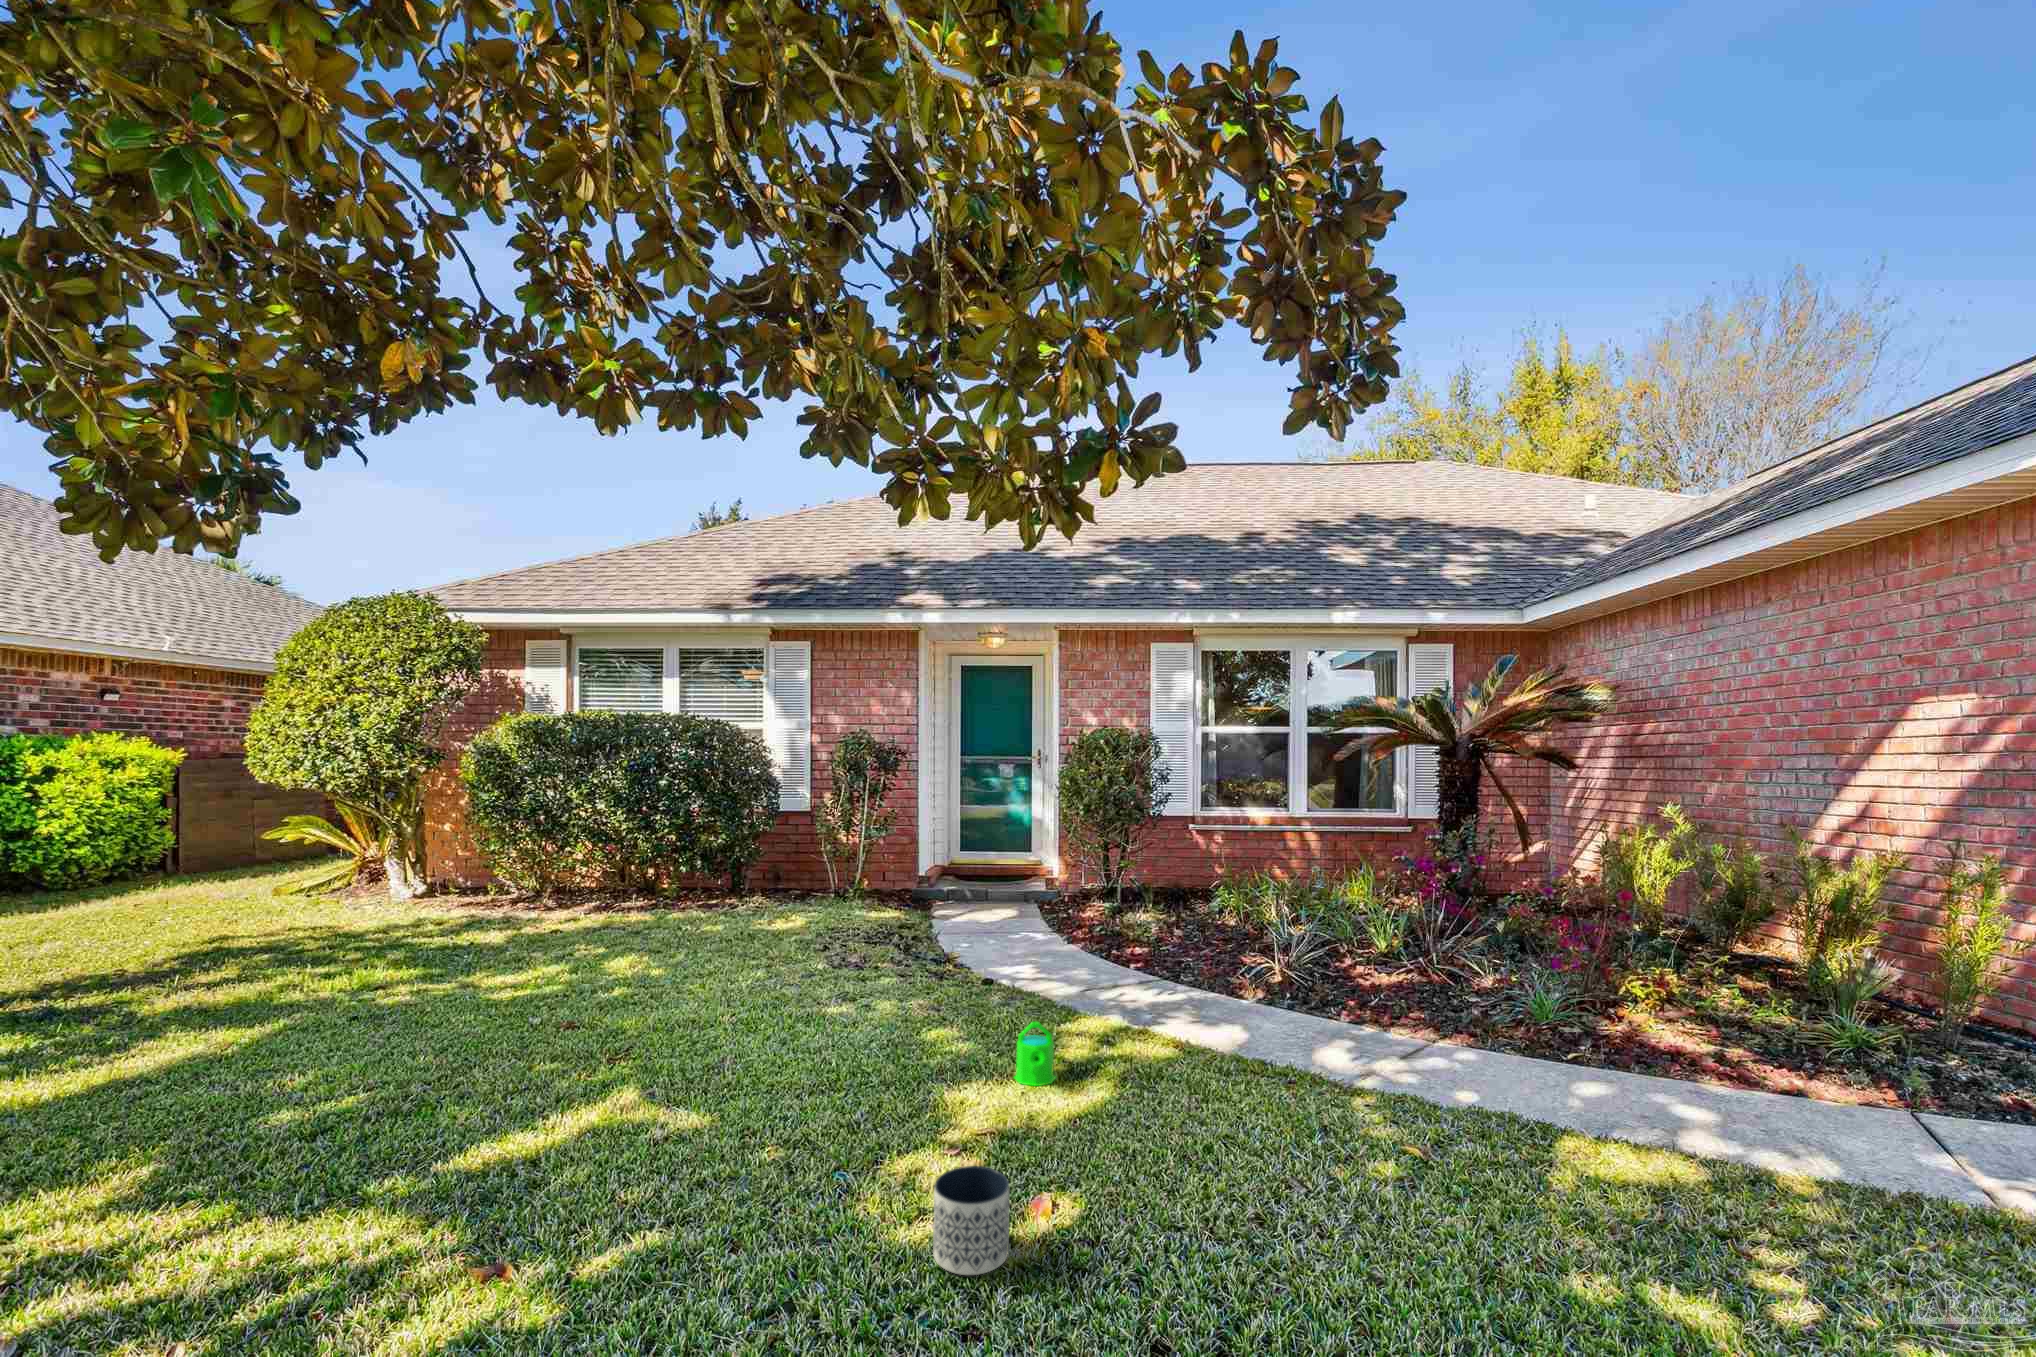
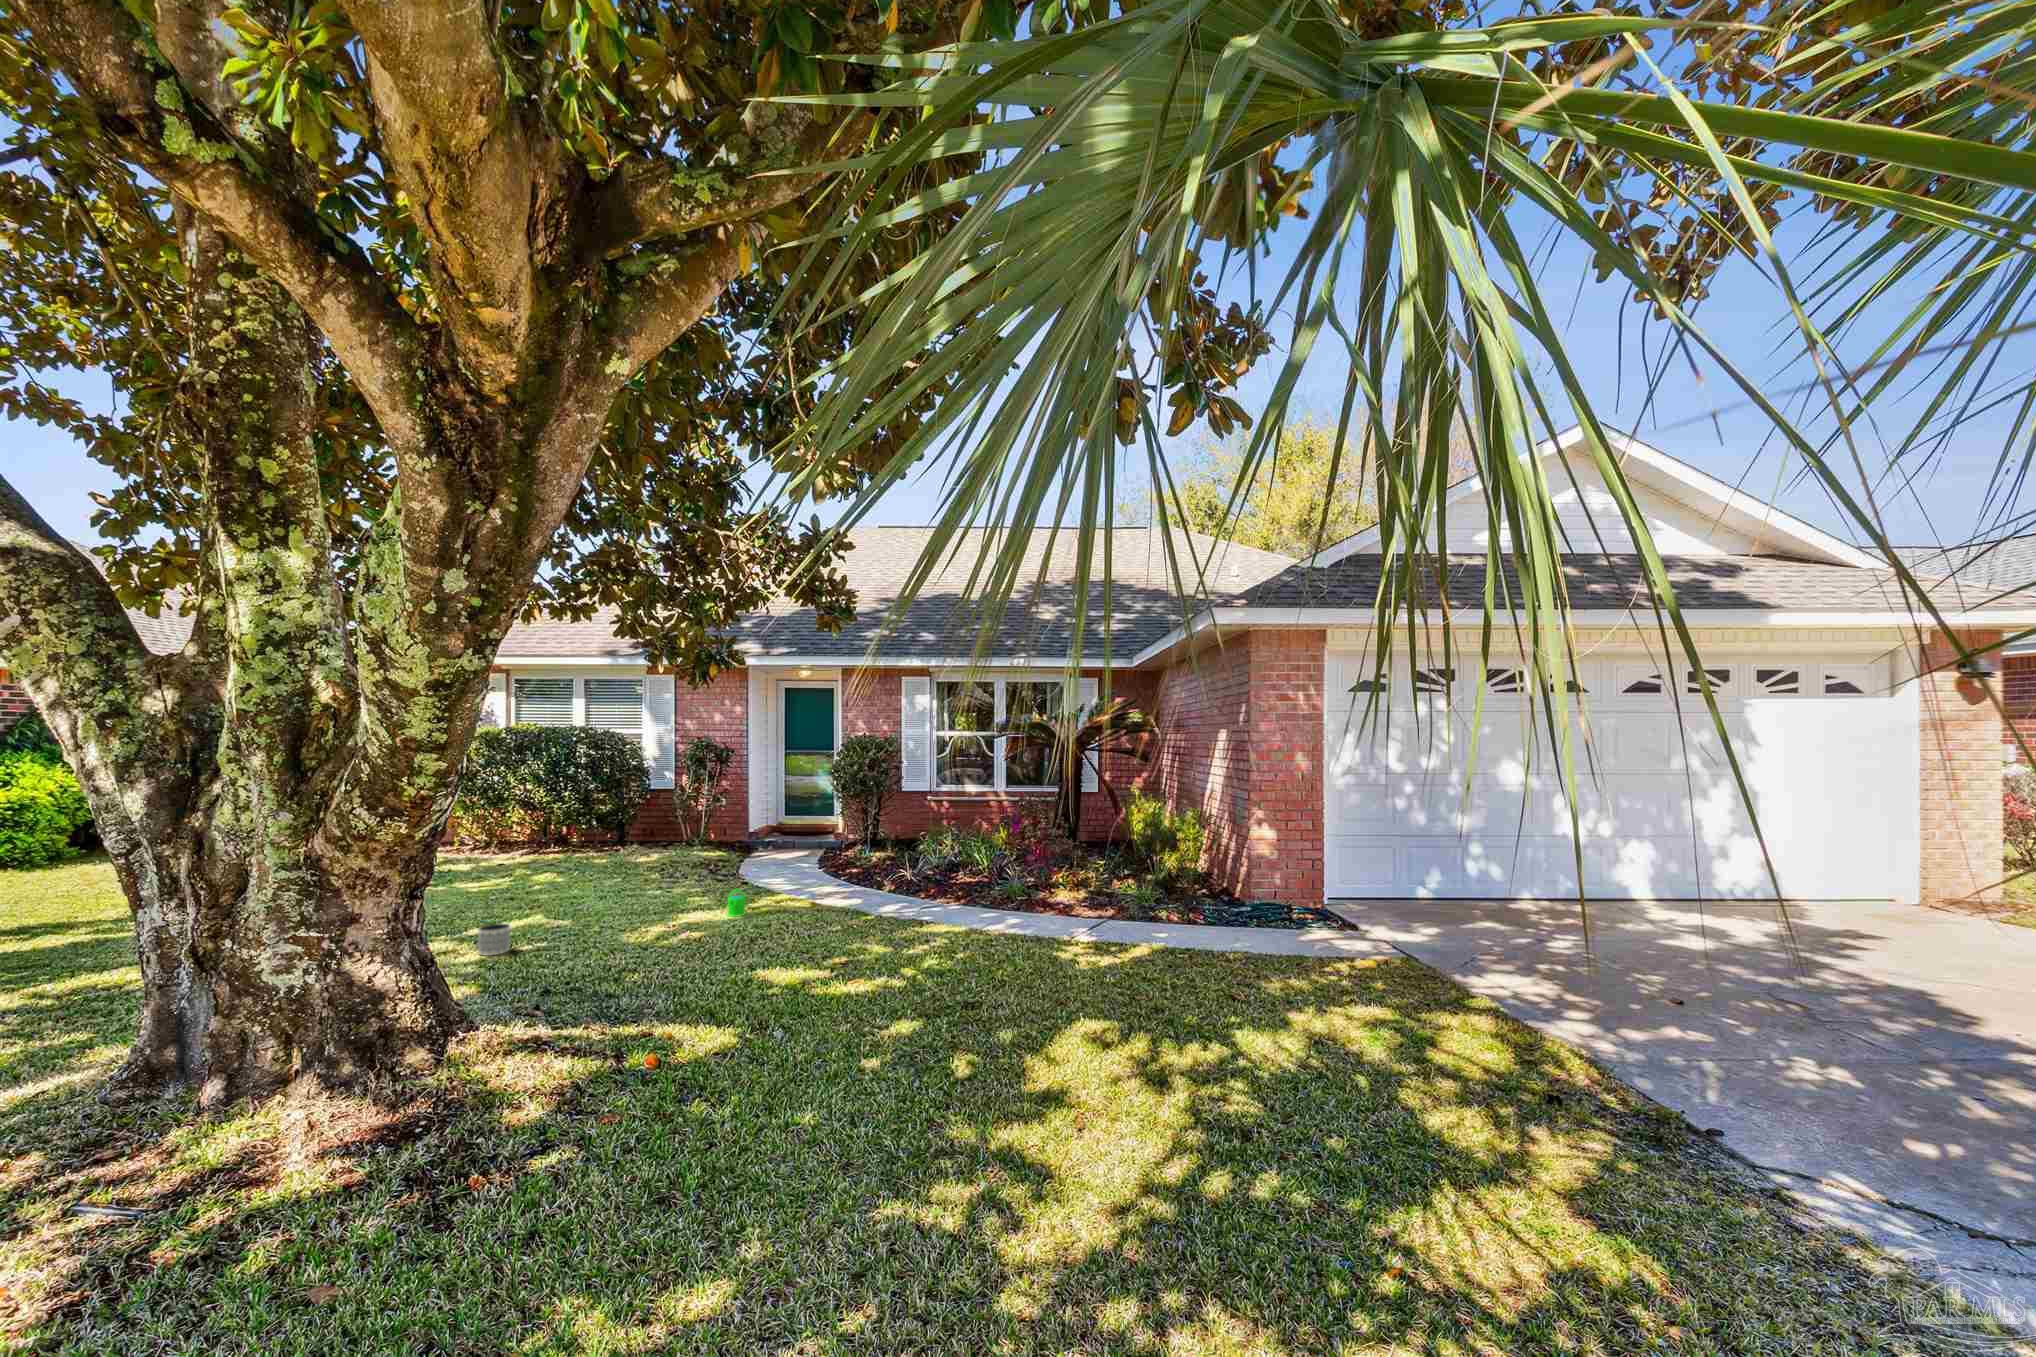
planter: present [933,1166,1009,1275] -> present [478,924,510,956]

